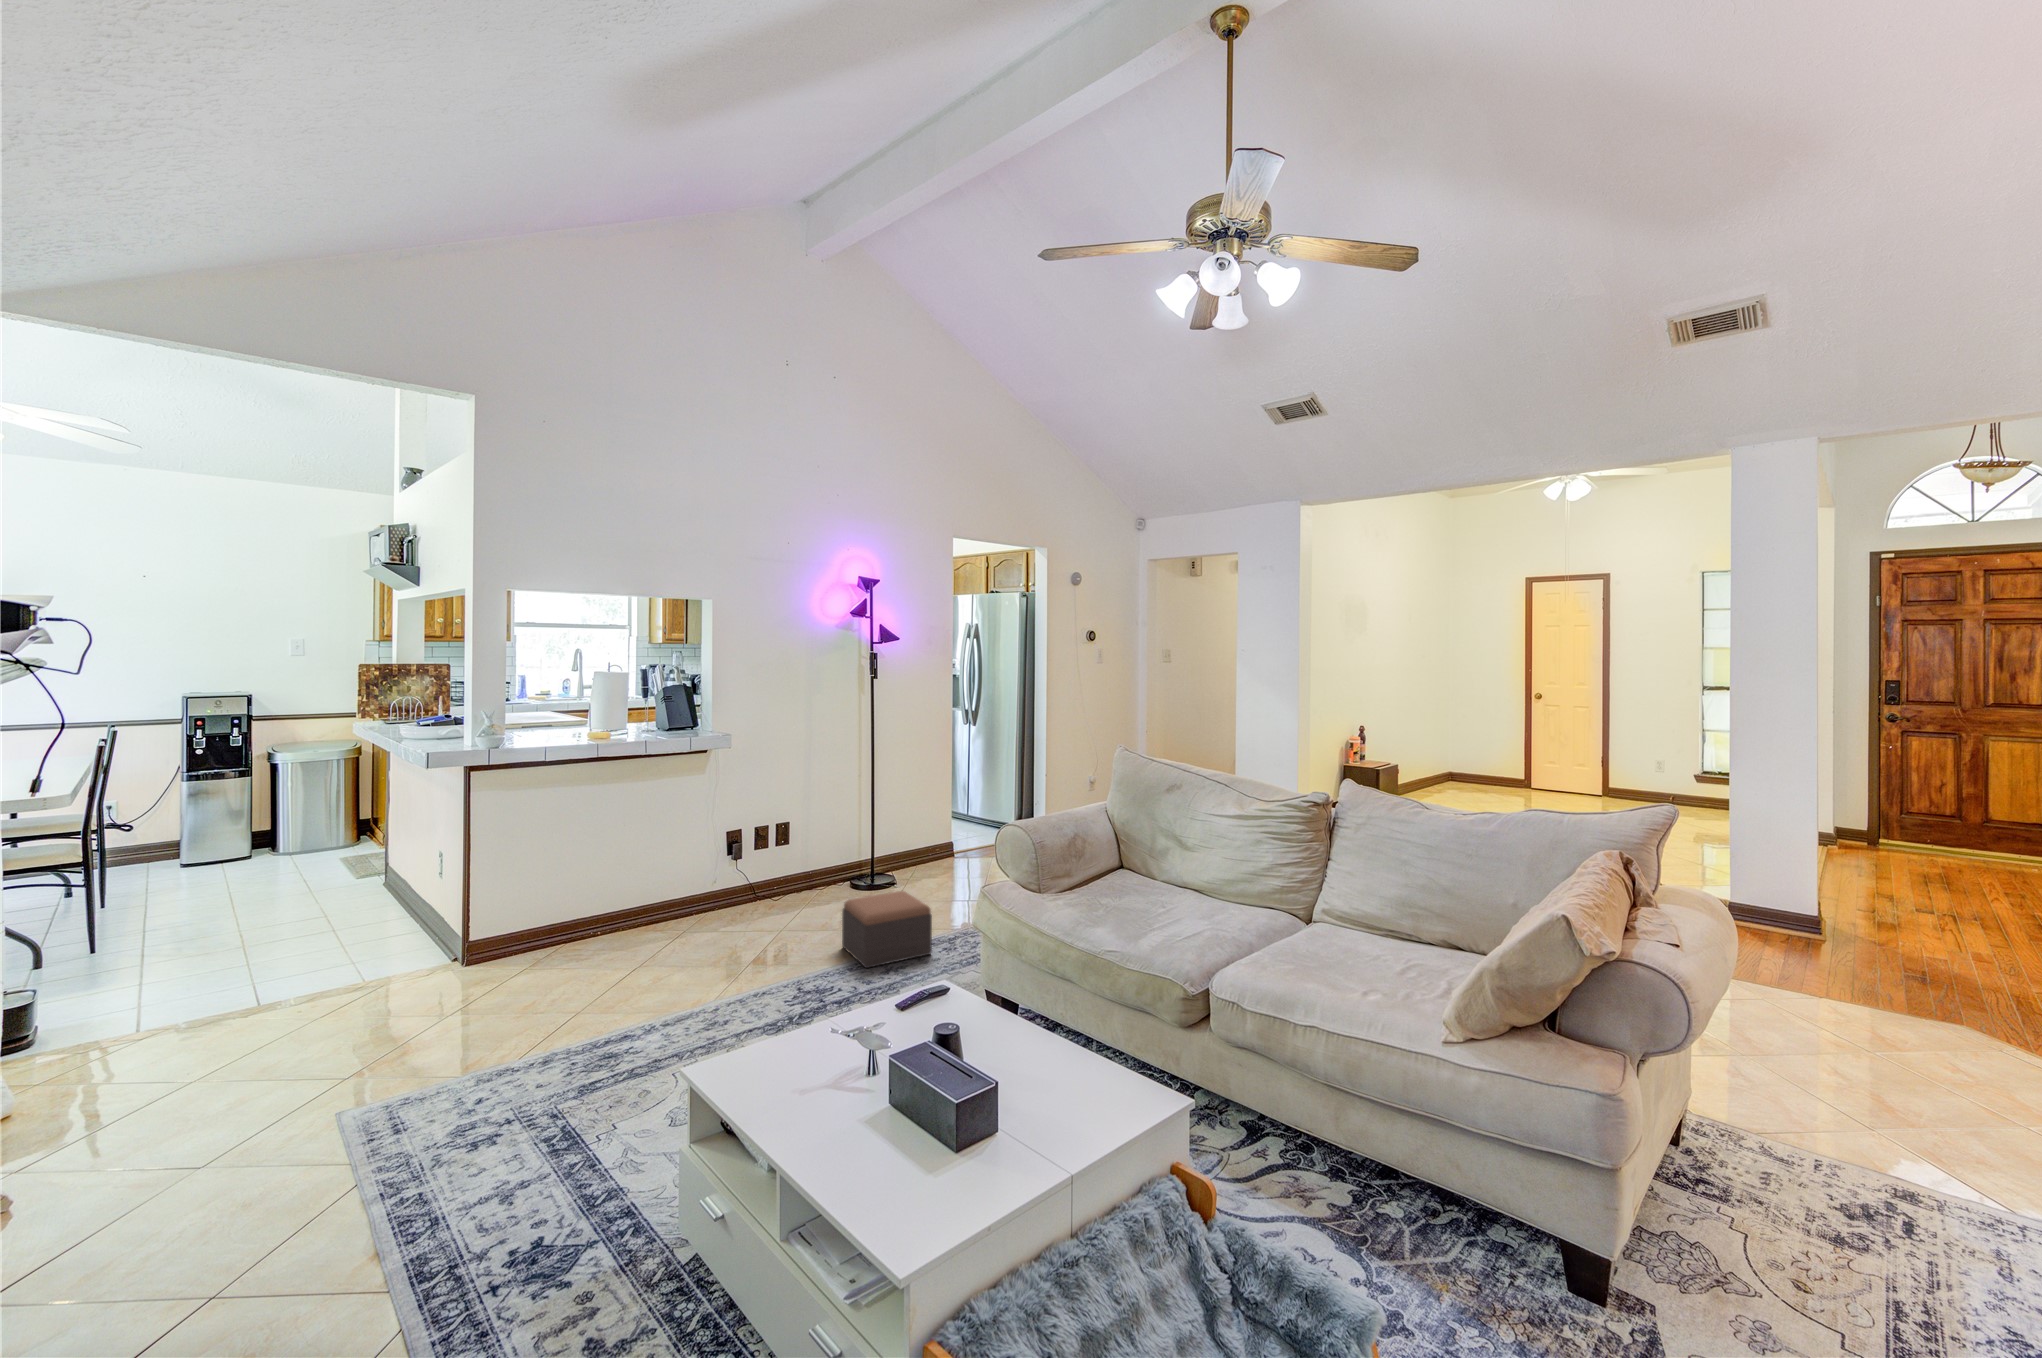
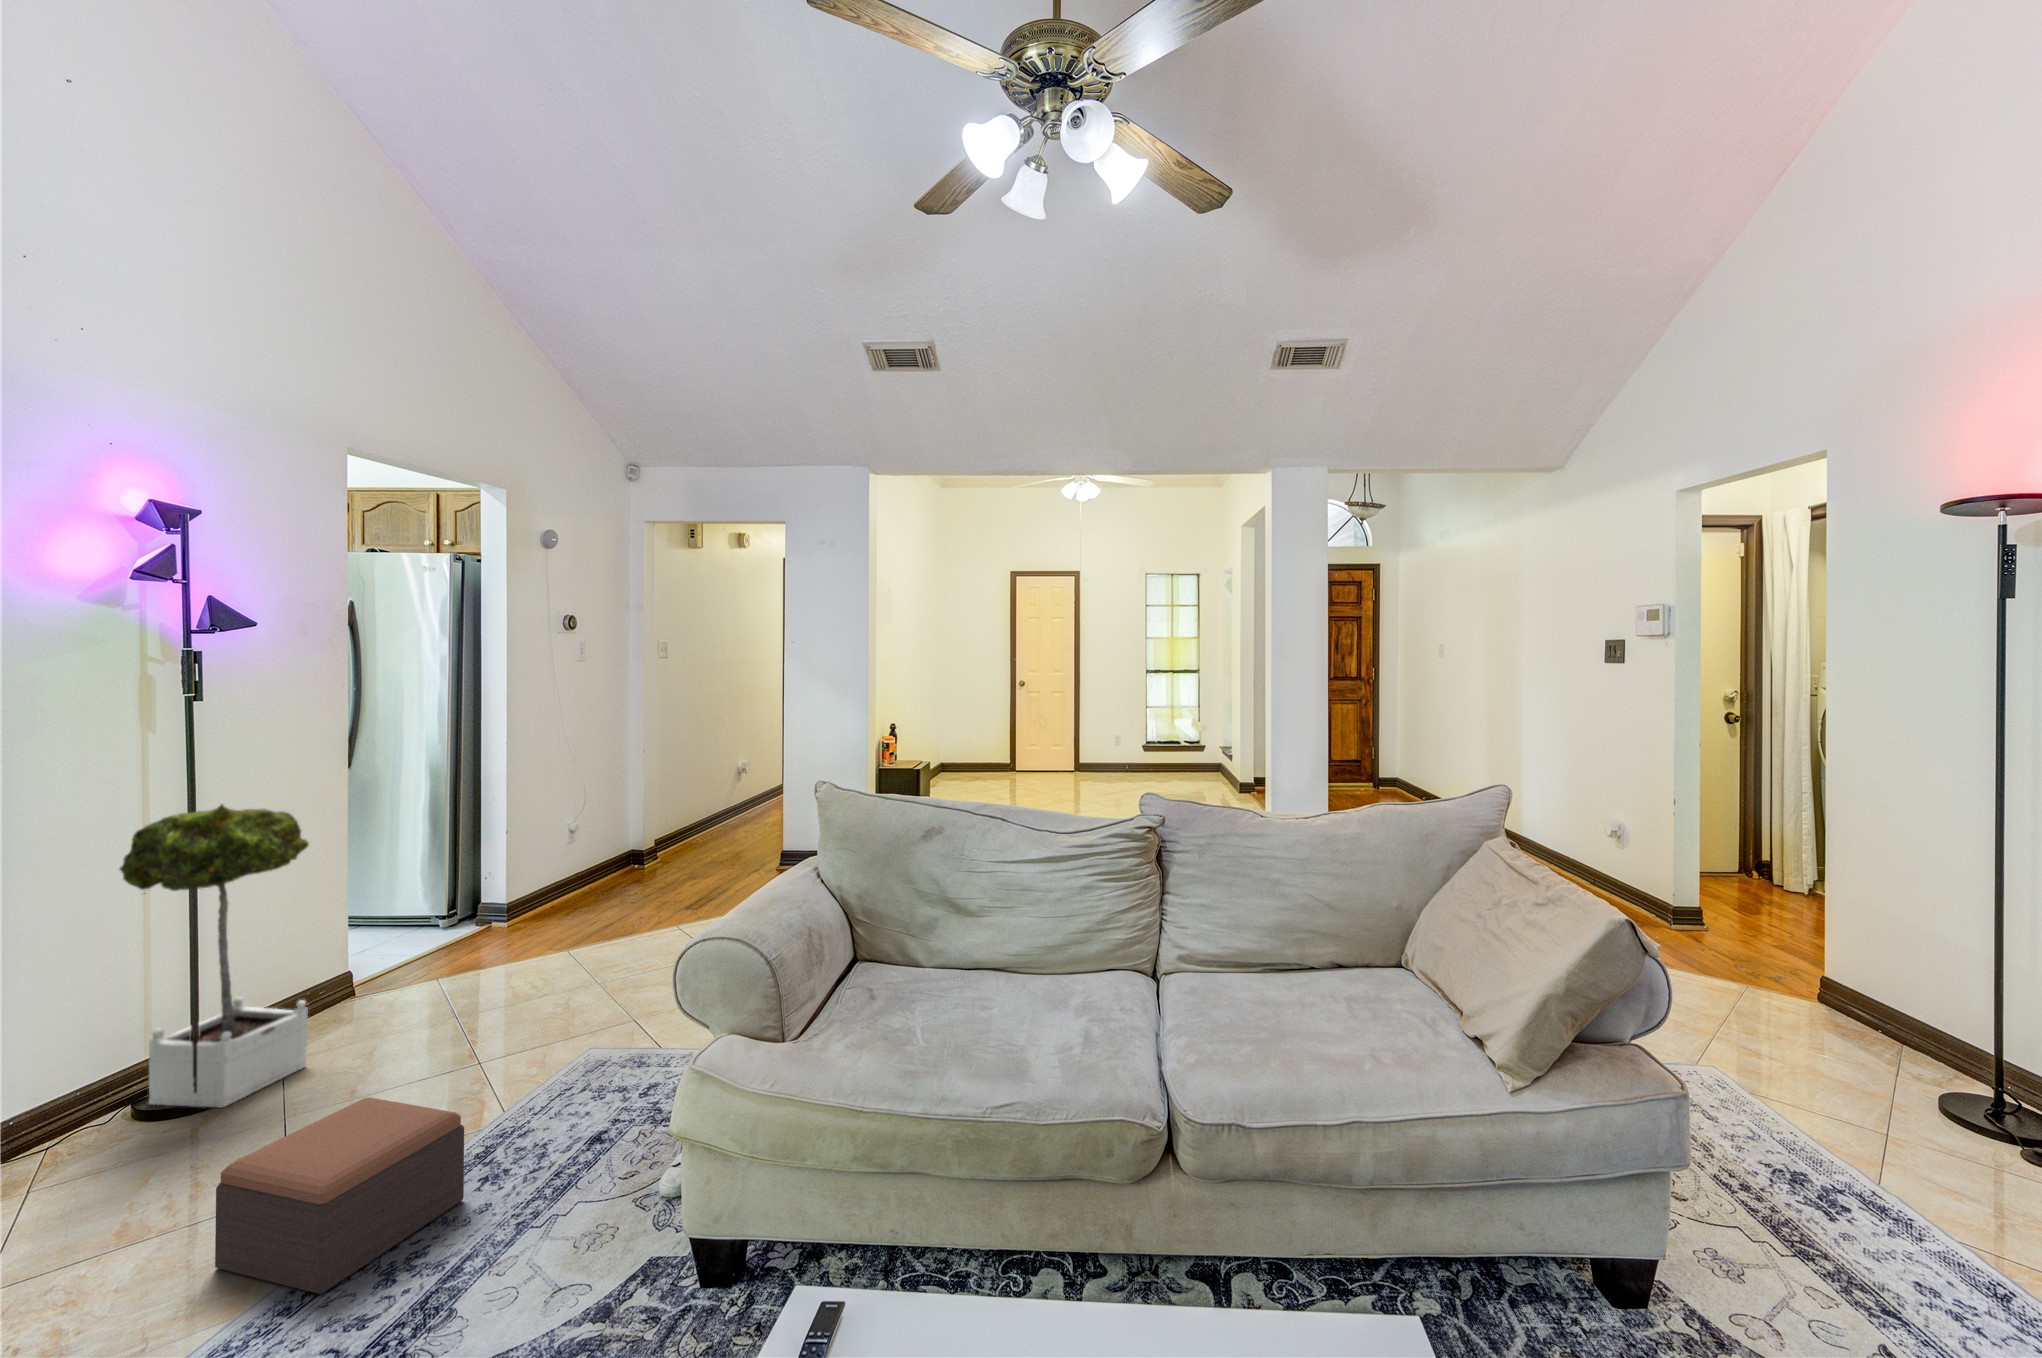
potted tree: none [846,734,915,891] -> present [120,805,309,1108]

